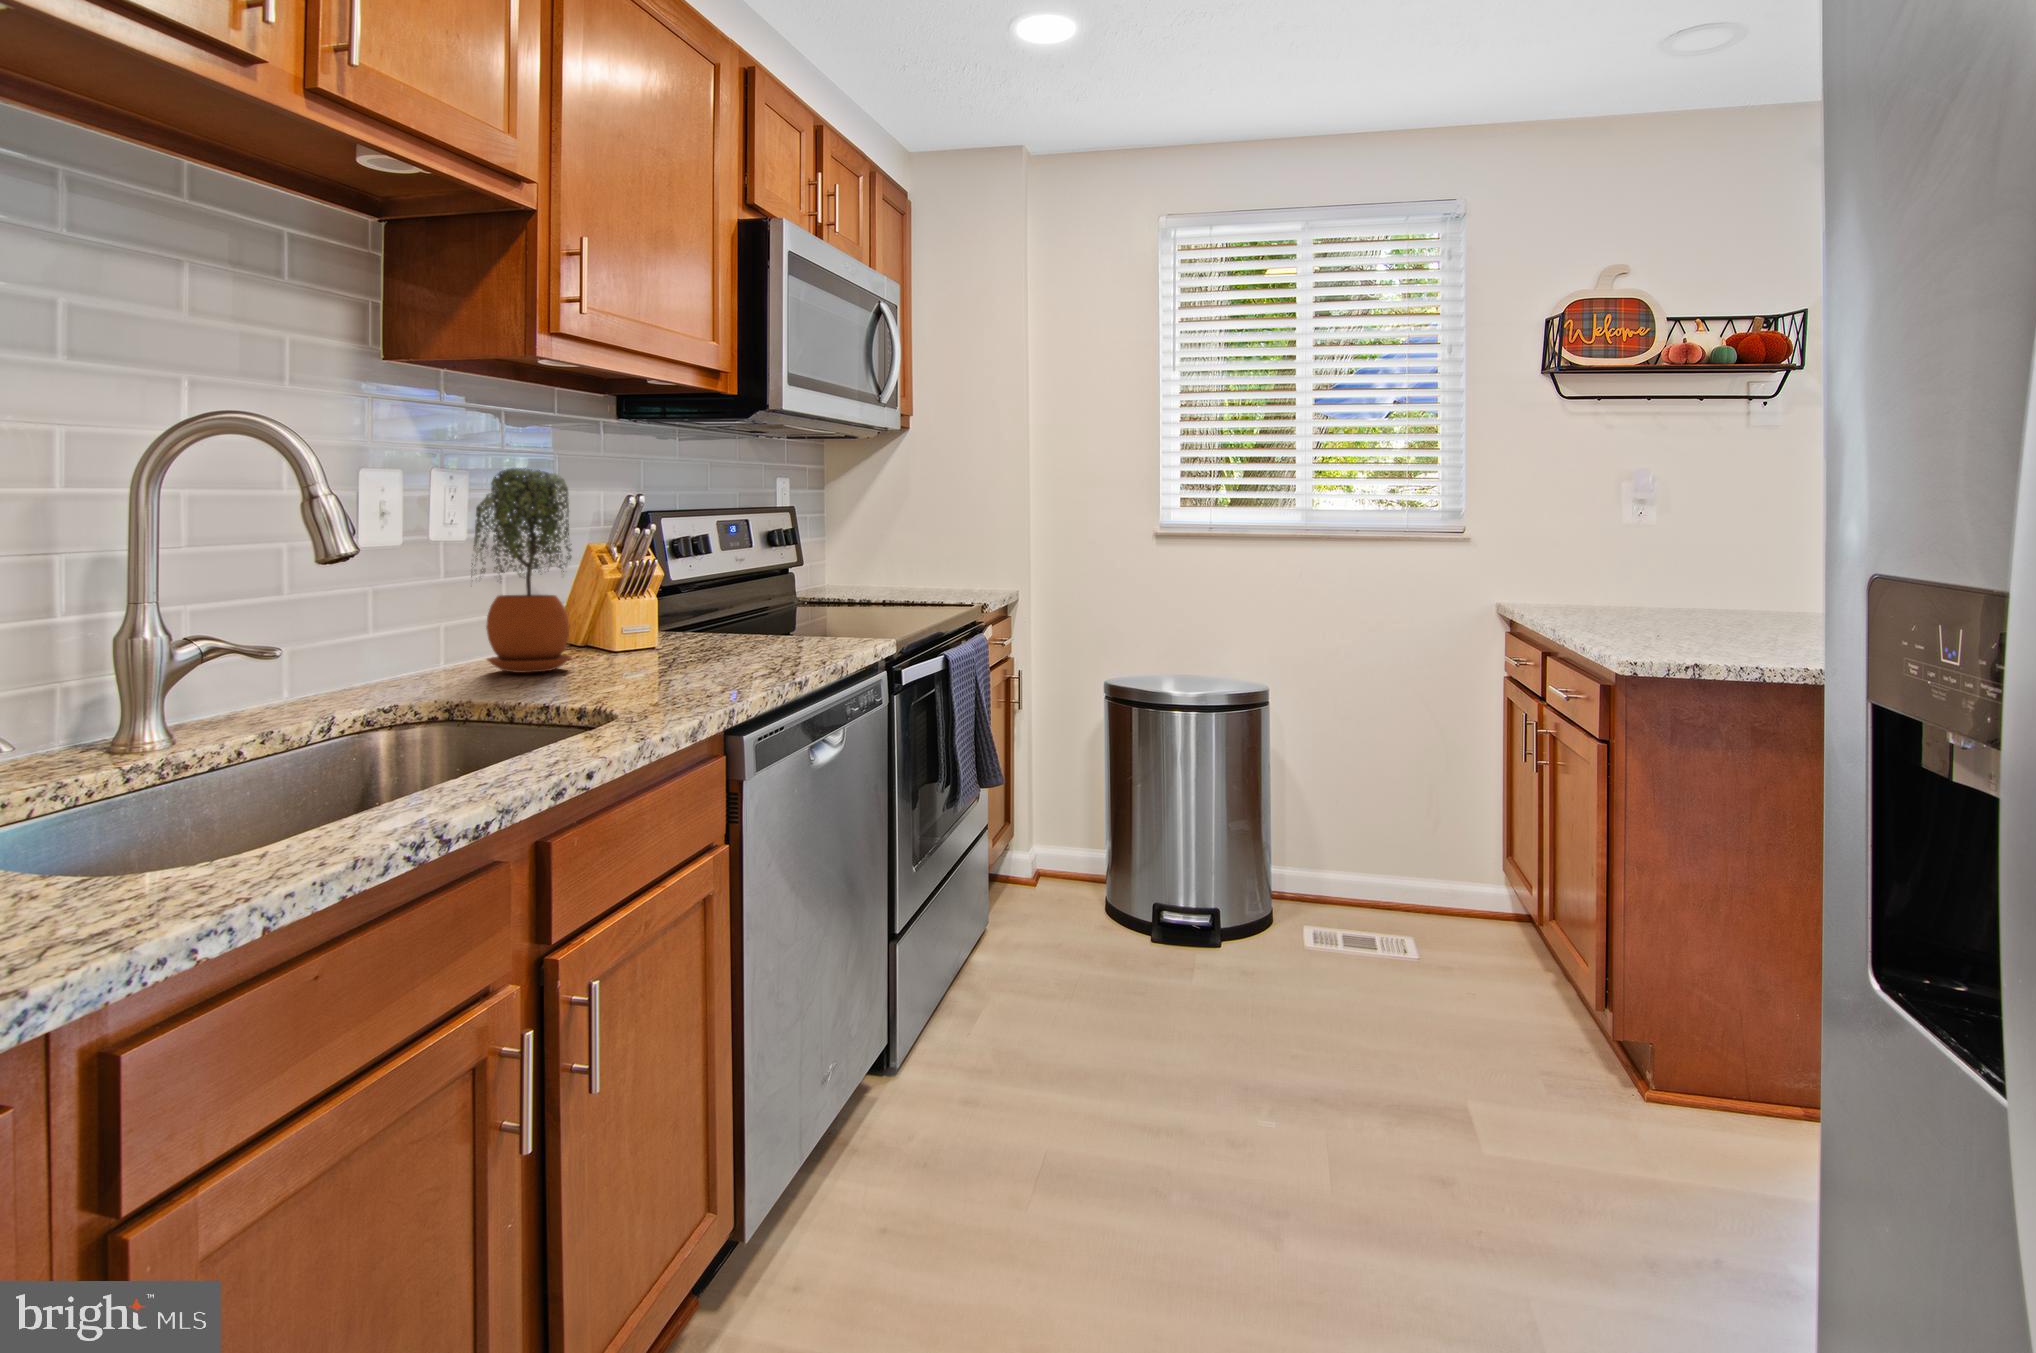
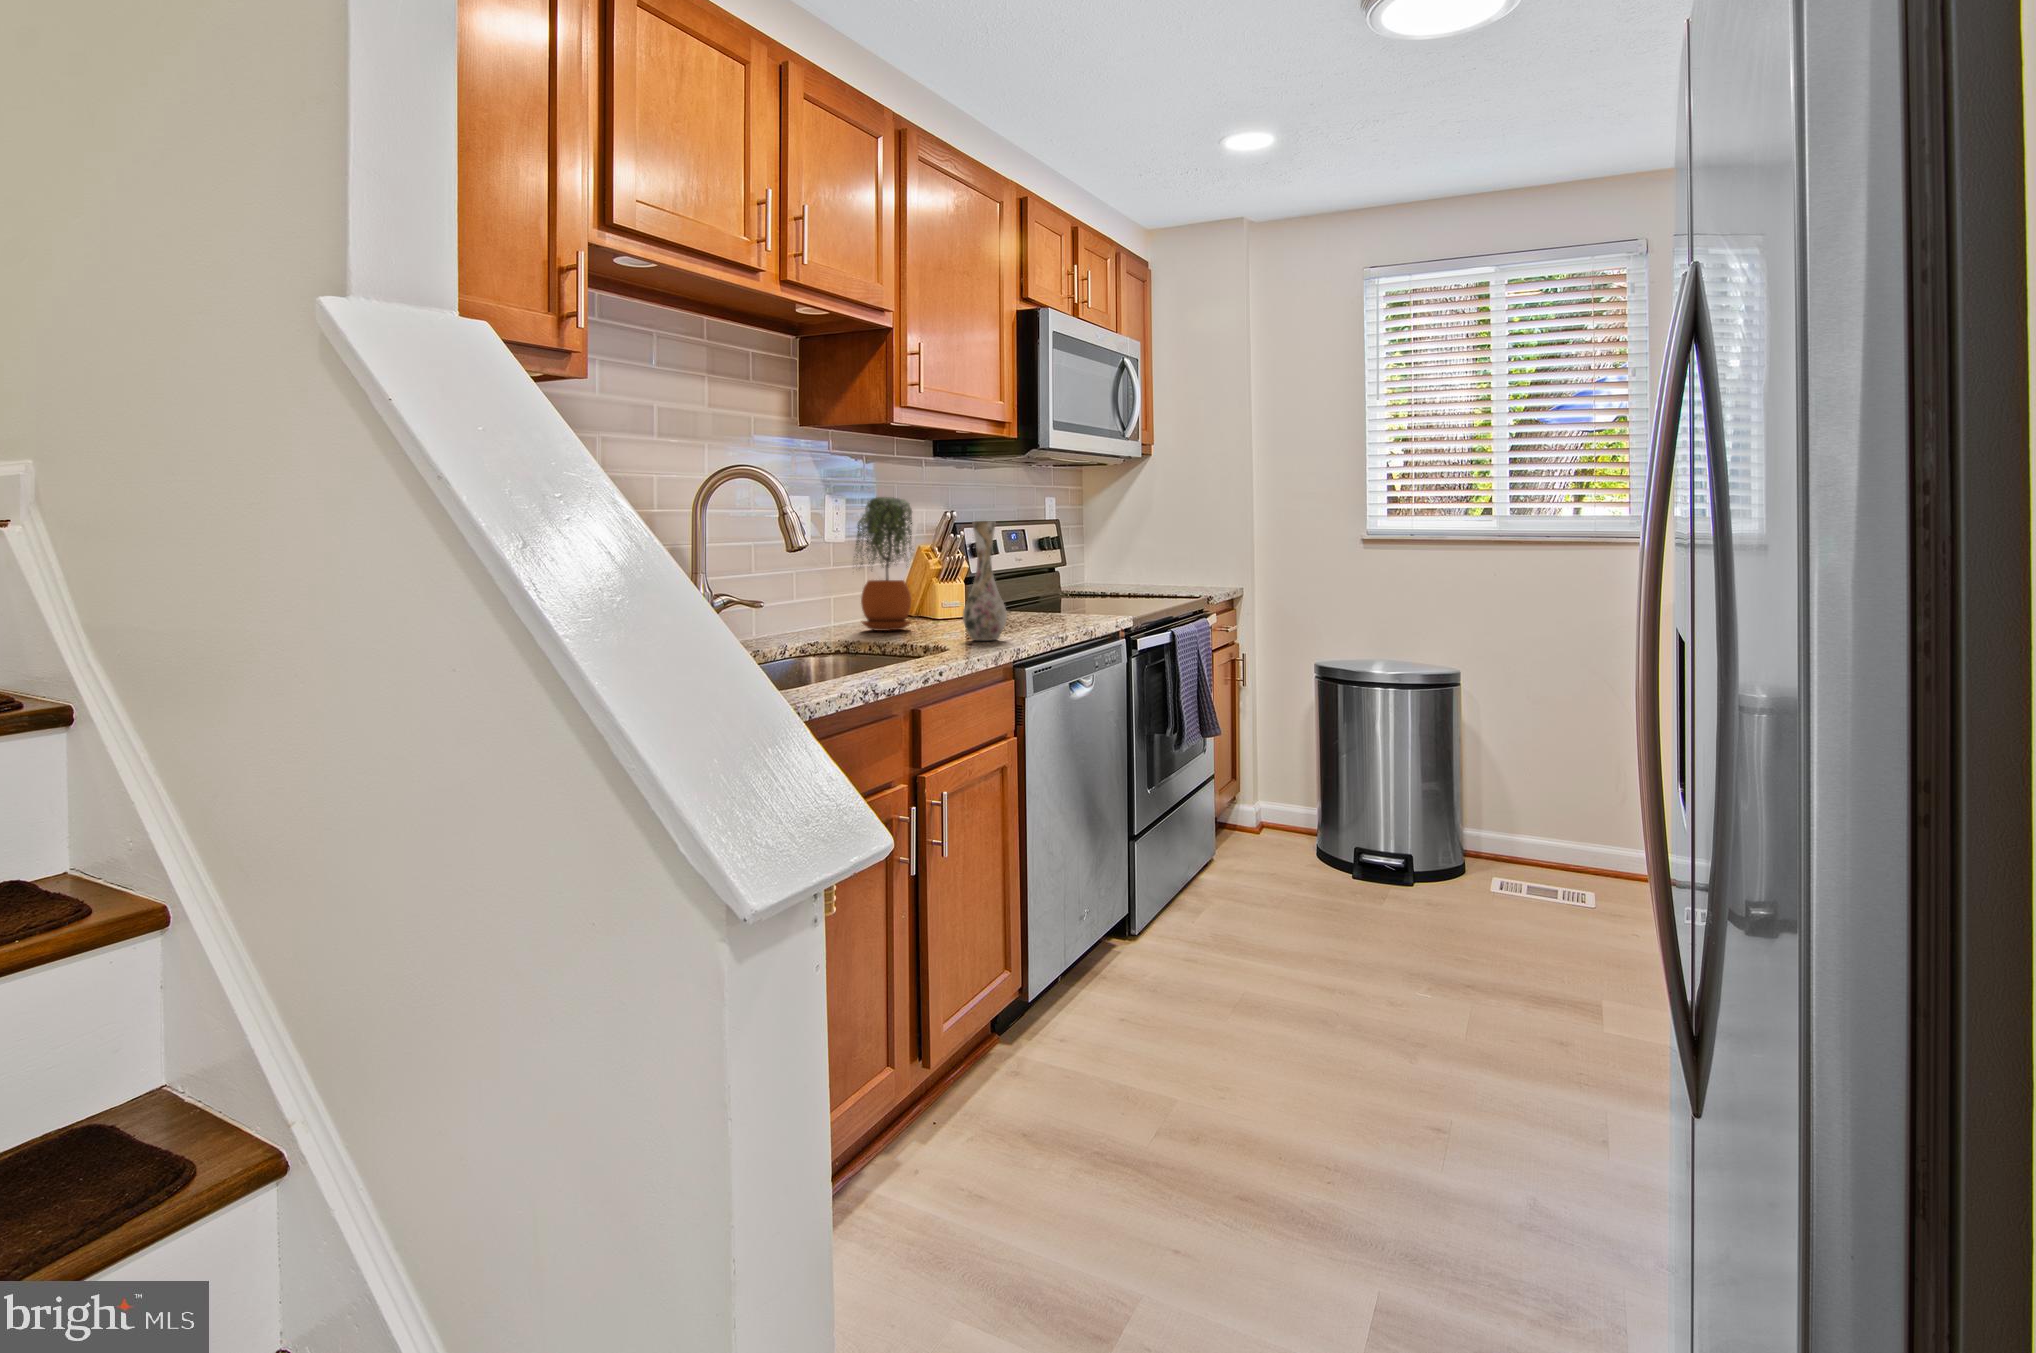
vase: none [643,510,714,696] -> present [963,520,1007,640]

